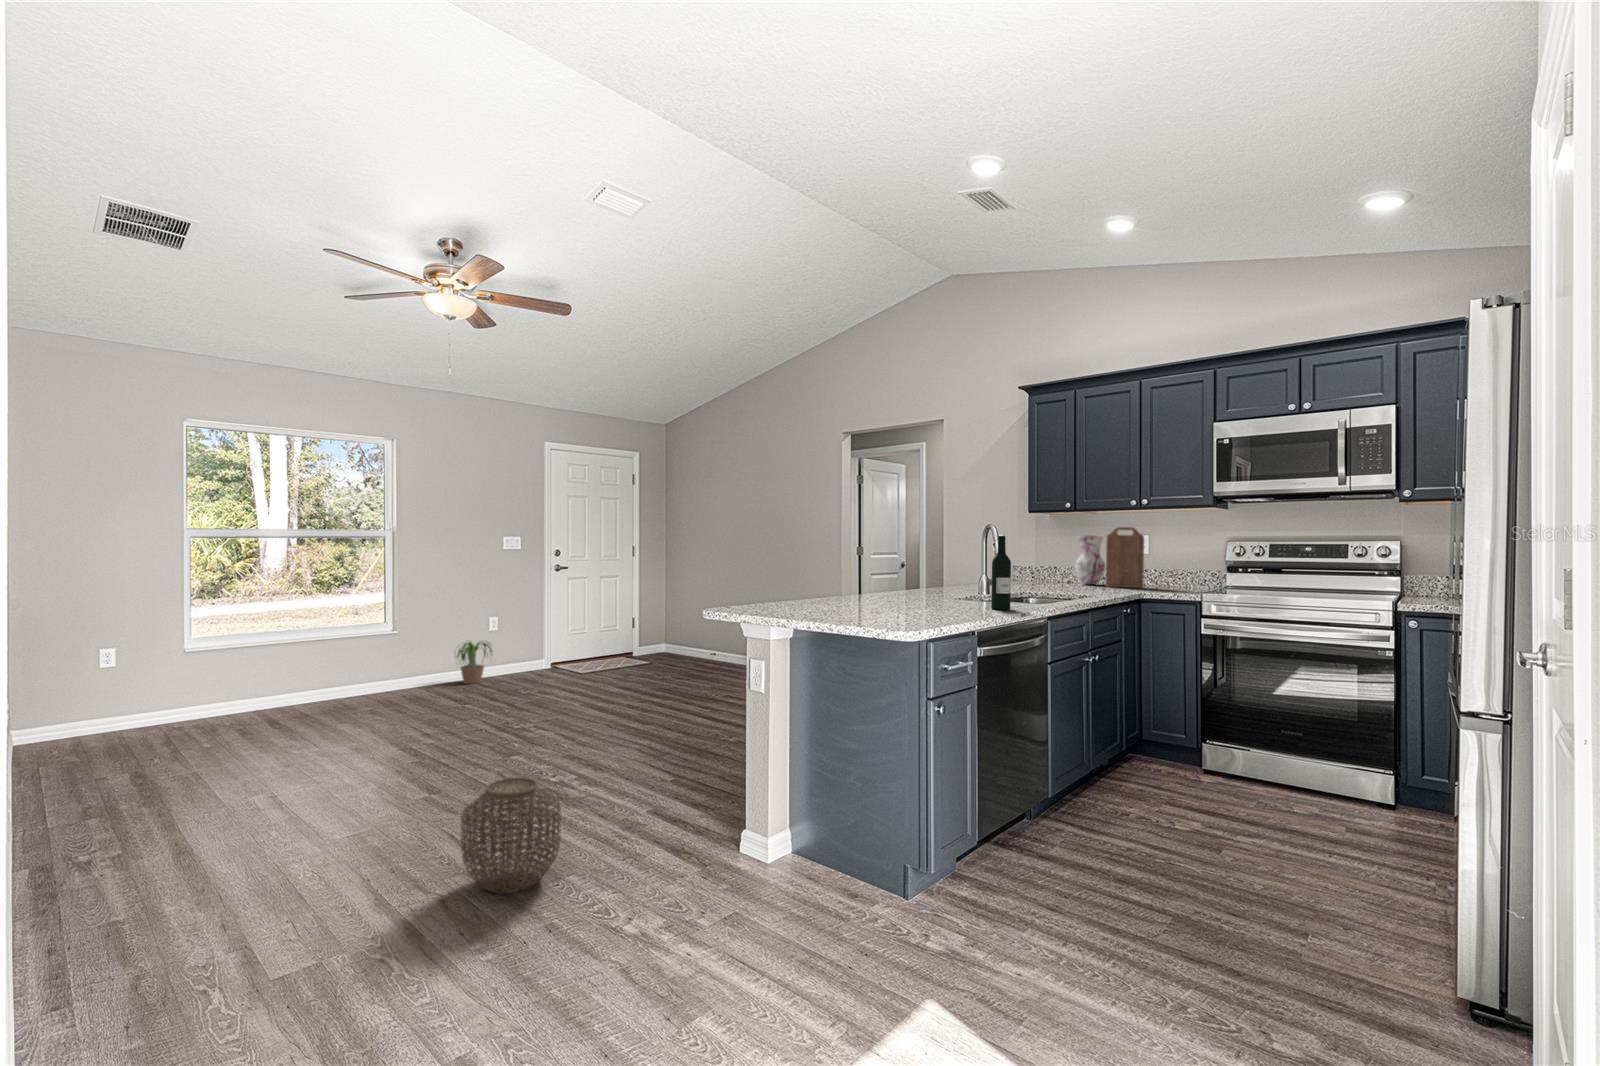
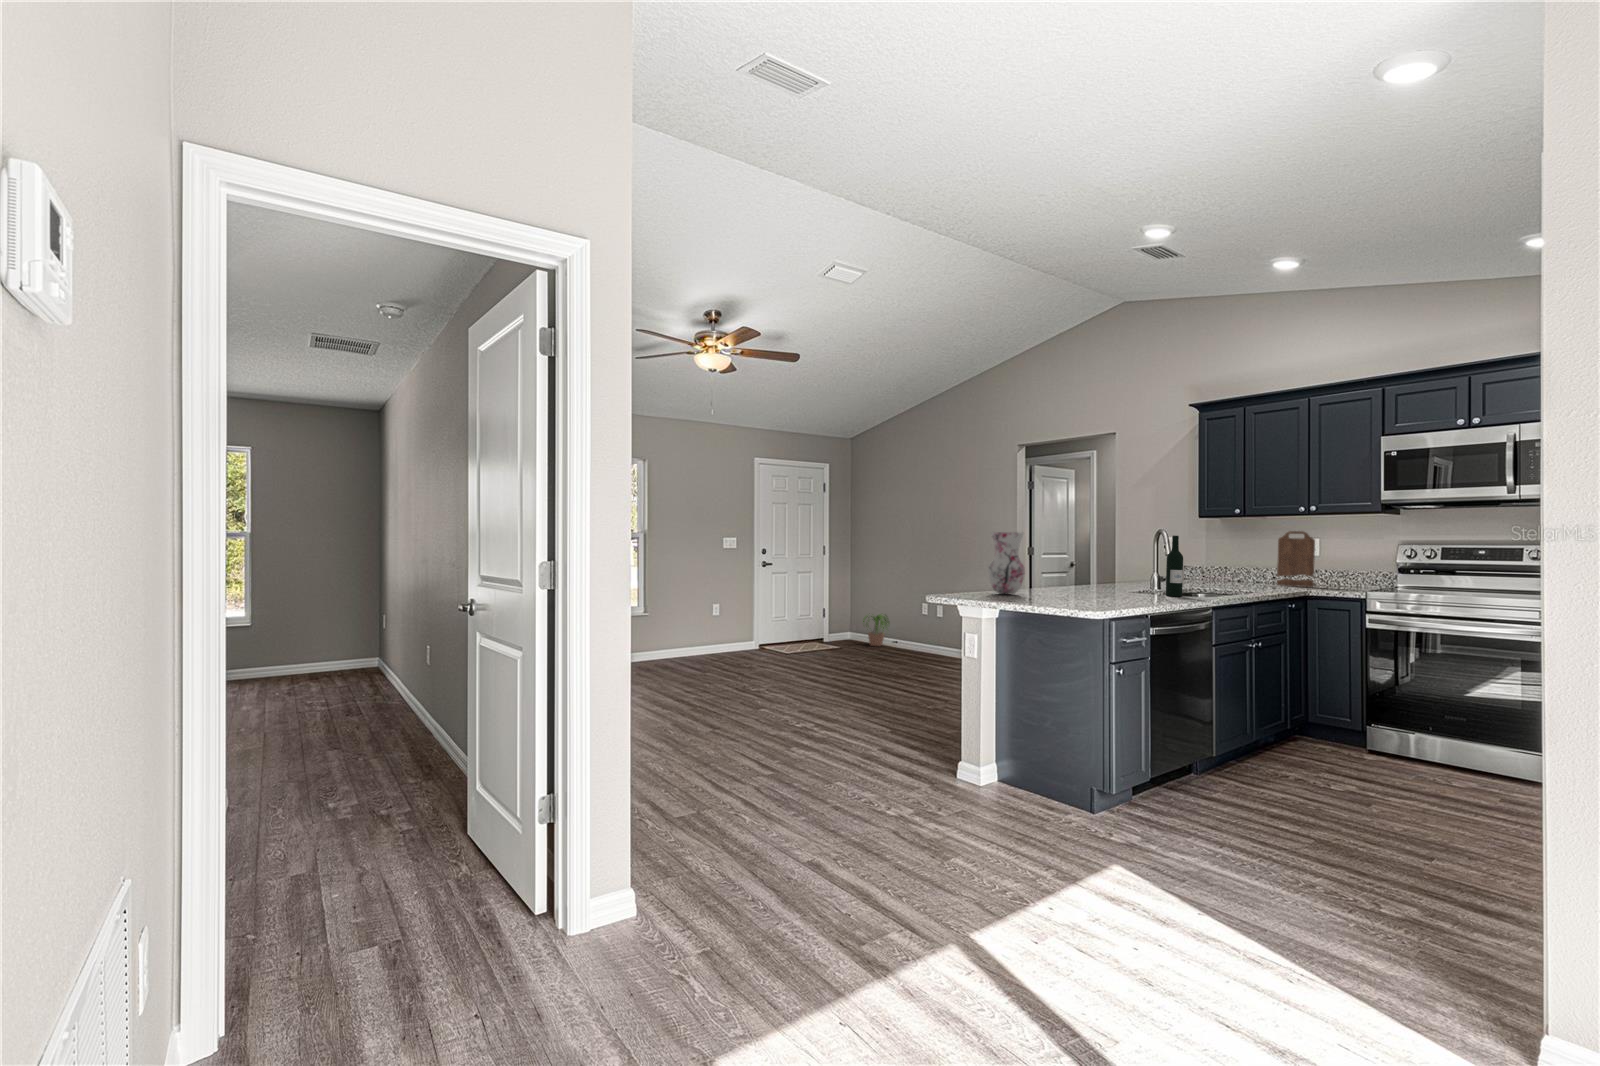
vase: present [1075,535,1105,585] -> present [988,532,1025,594]
potted plant: present [456,641,492,684] -> present [863,615,889,646]
woven basket: present [461,778,561,894] -> none [754,710,824,791]

